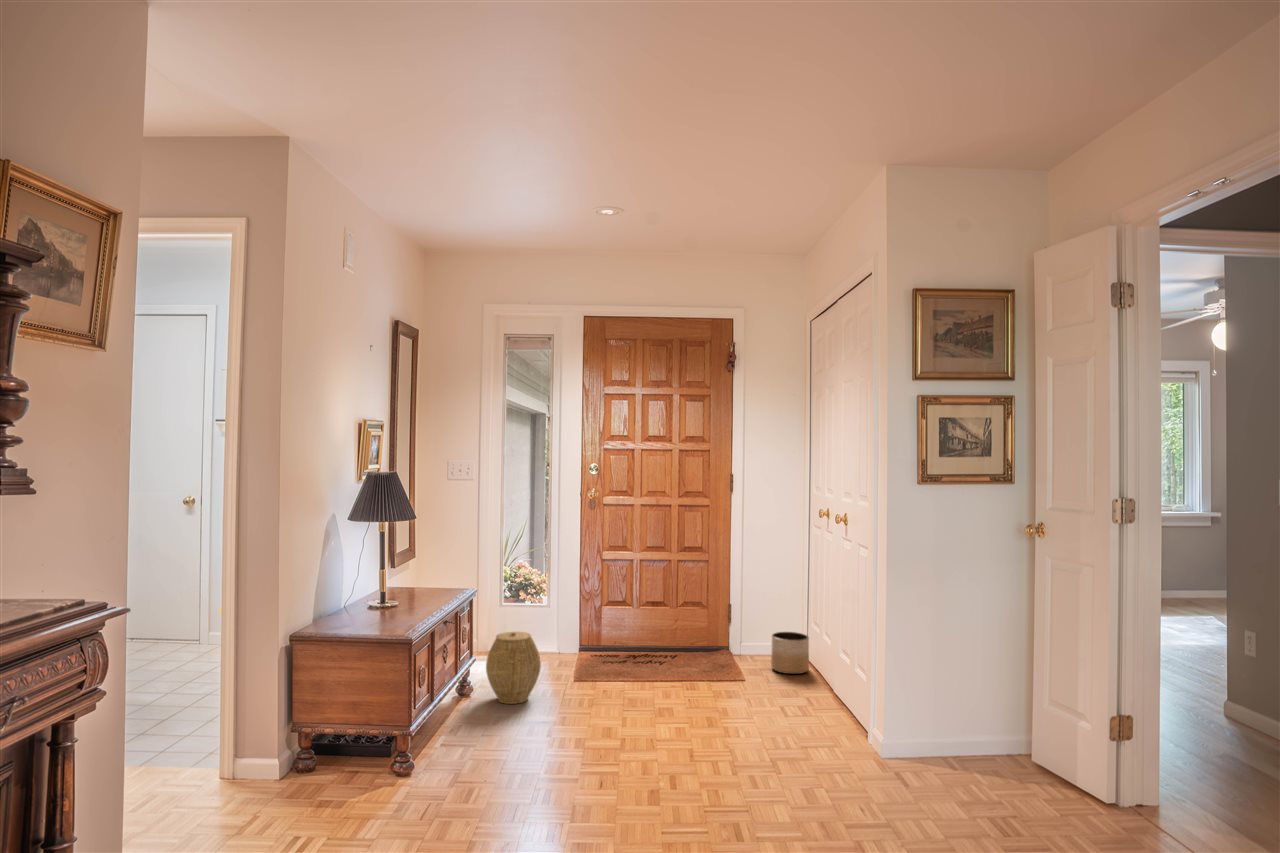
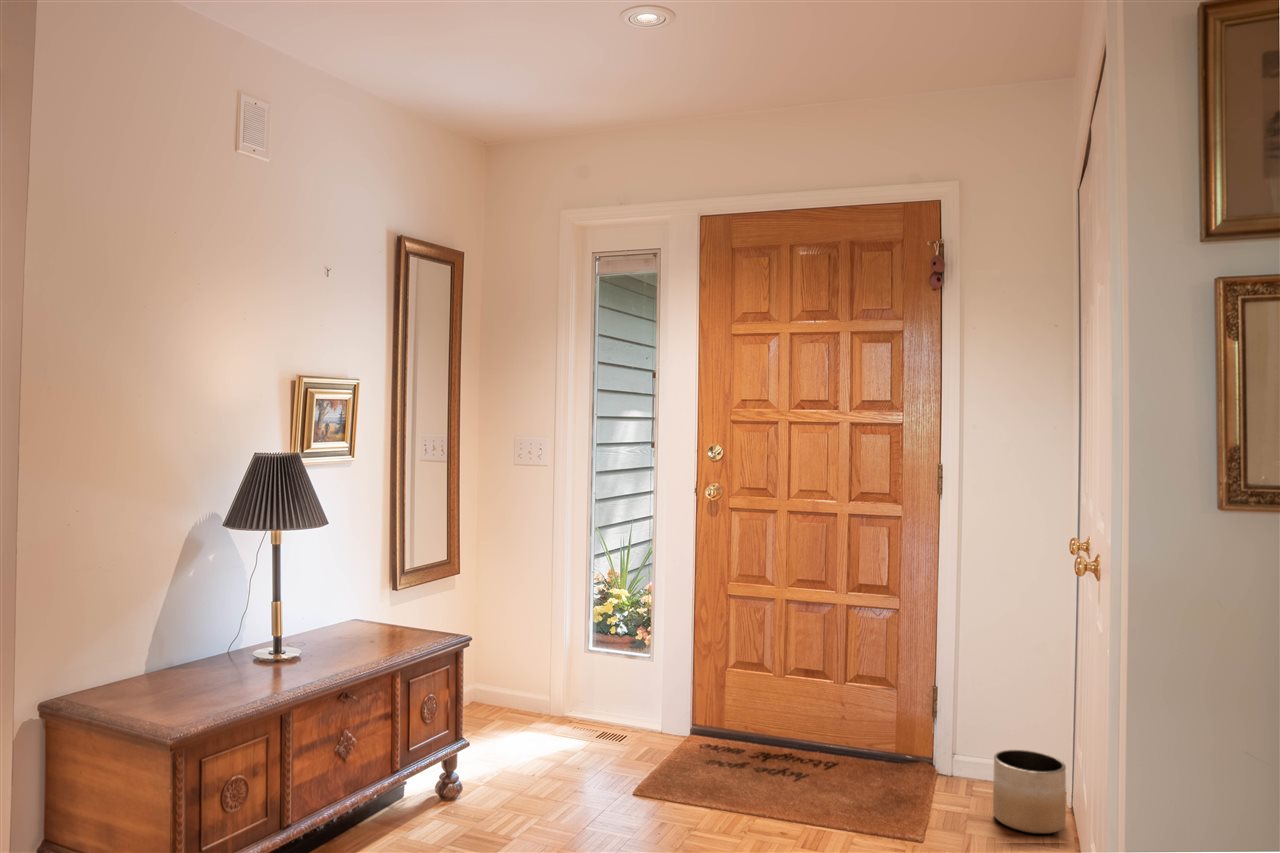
woven basket: present [486,632,541,704] -> none [485,700,570,815]

